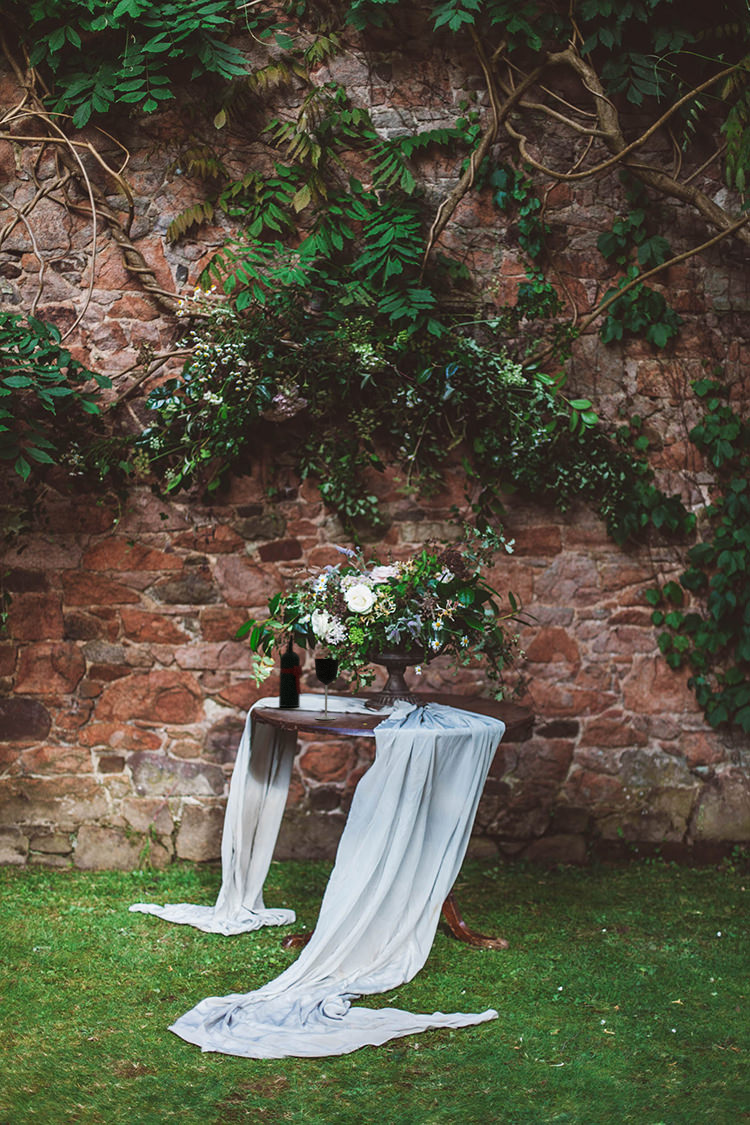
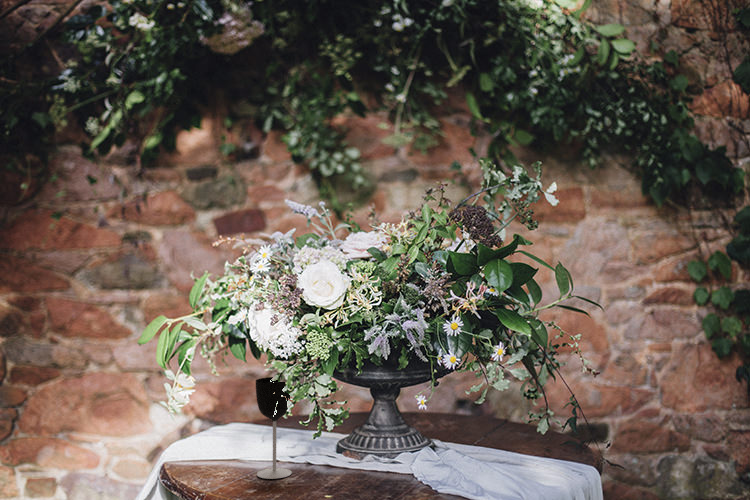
wine bottle: present [279,635,302,707] -> none [217,322,249,441]

